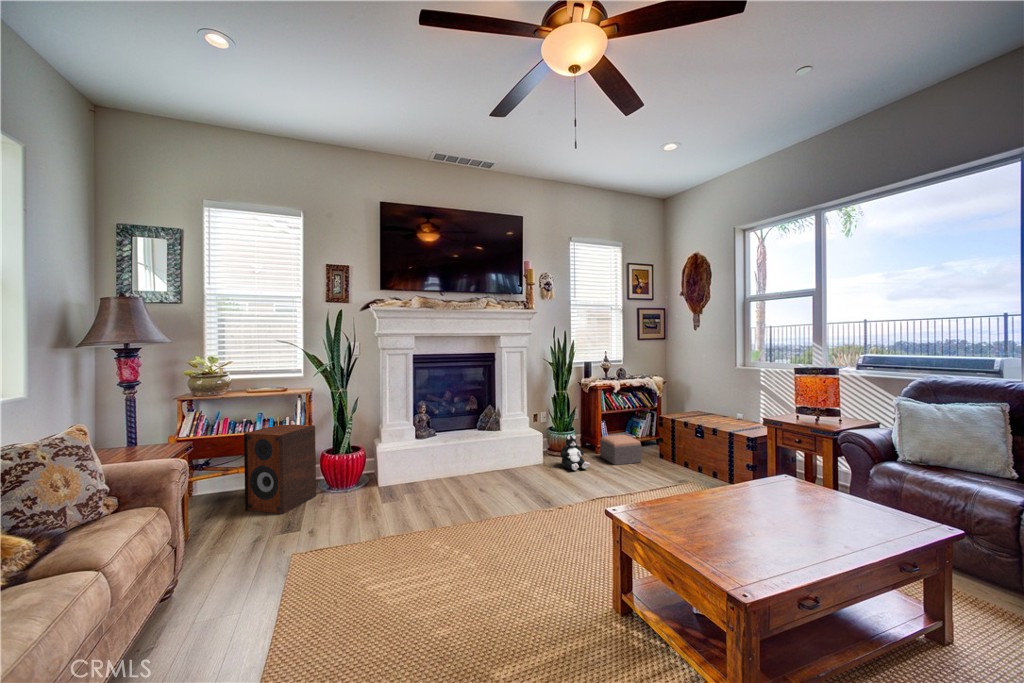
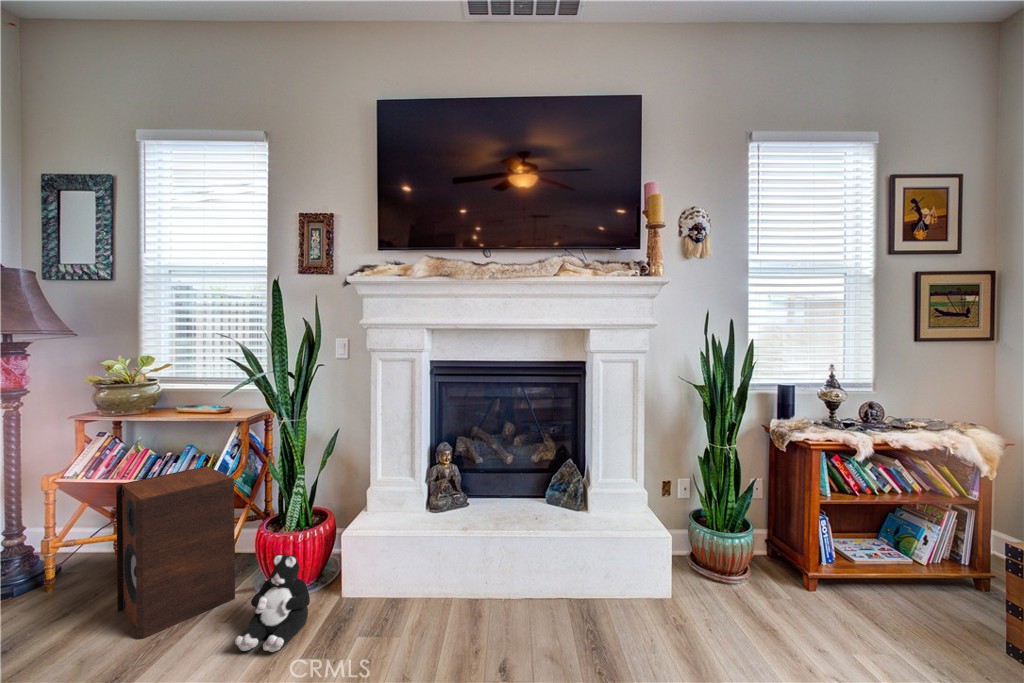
plush toy: present [560,435,590,470] -> present [235,554,310,652]
footstool: present [600,435,641,465] -> none [814,561,942,660]

